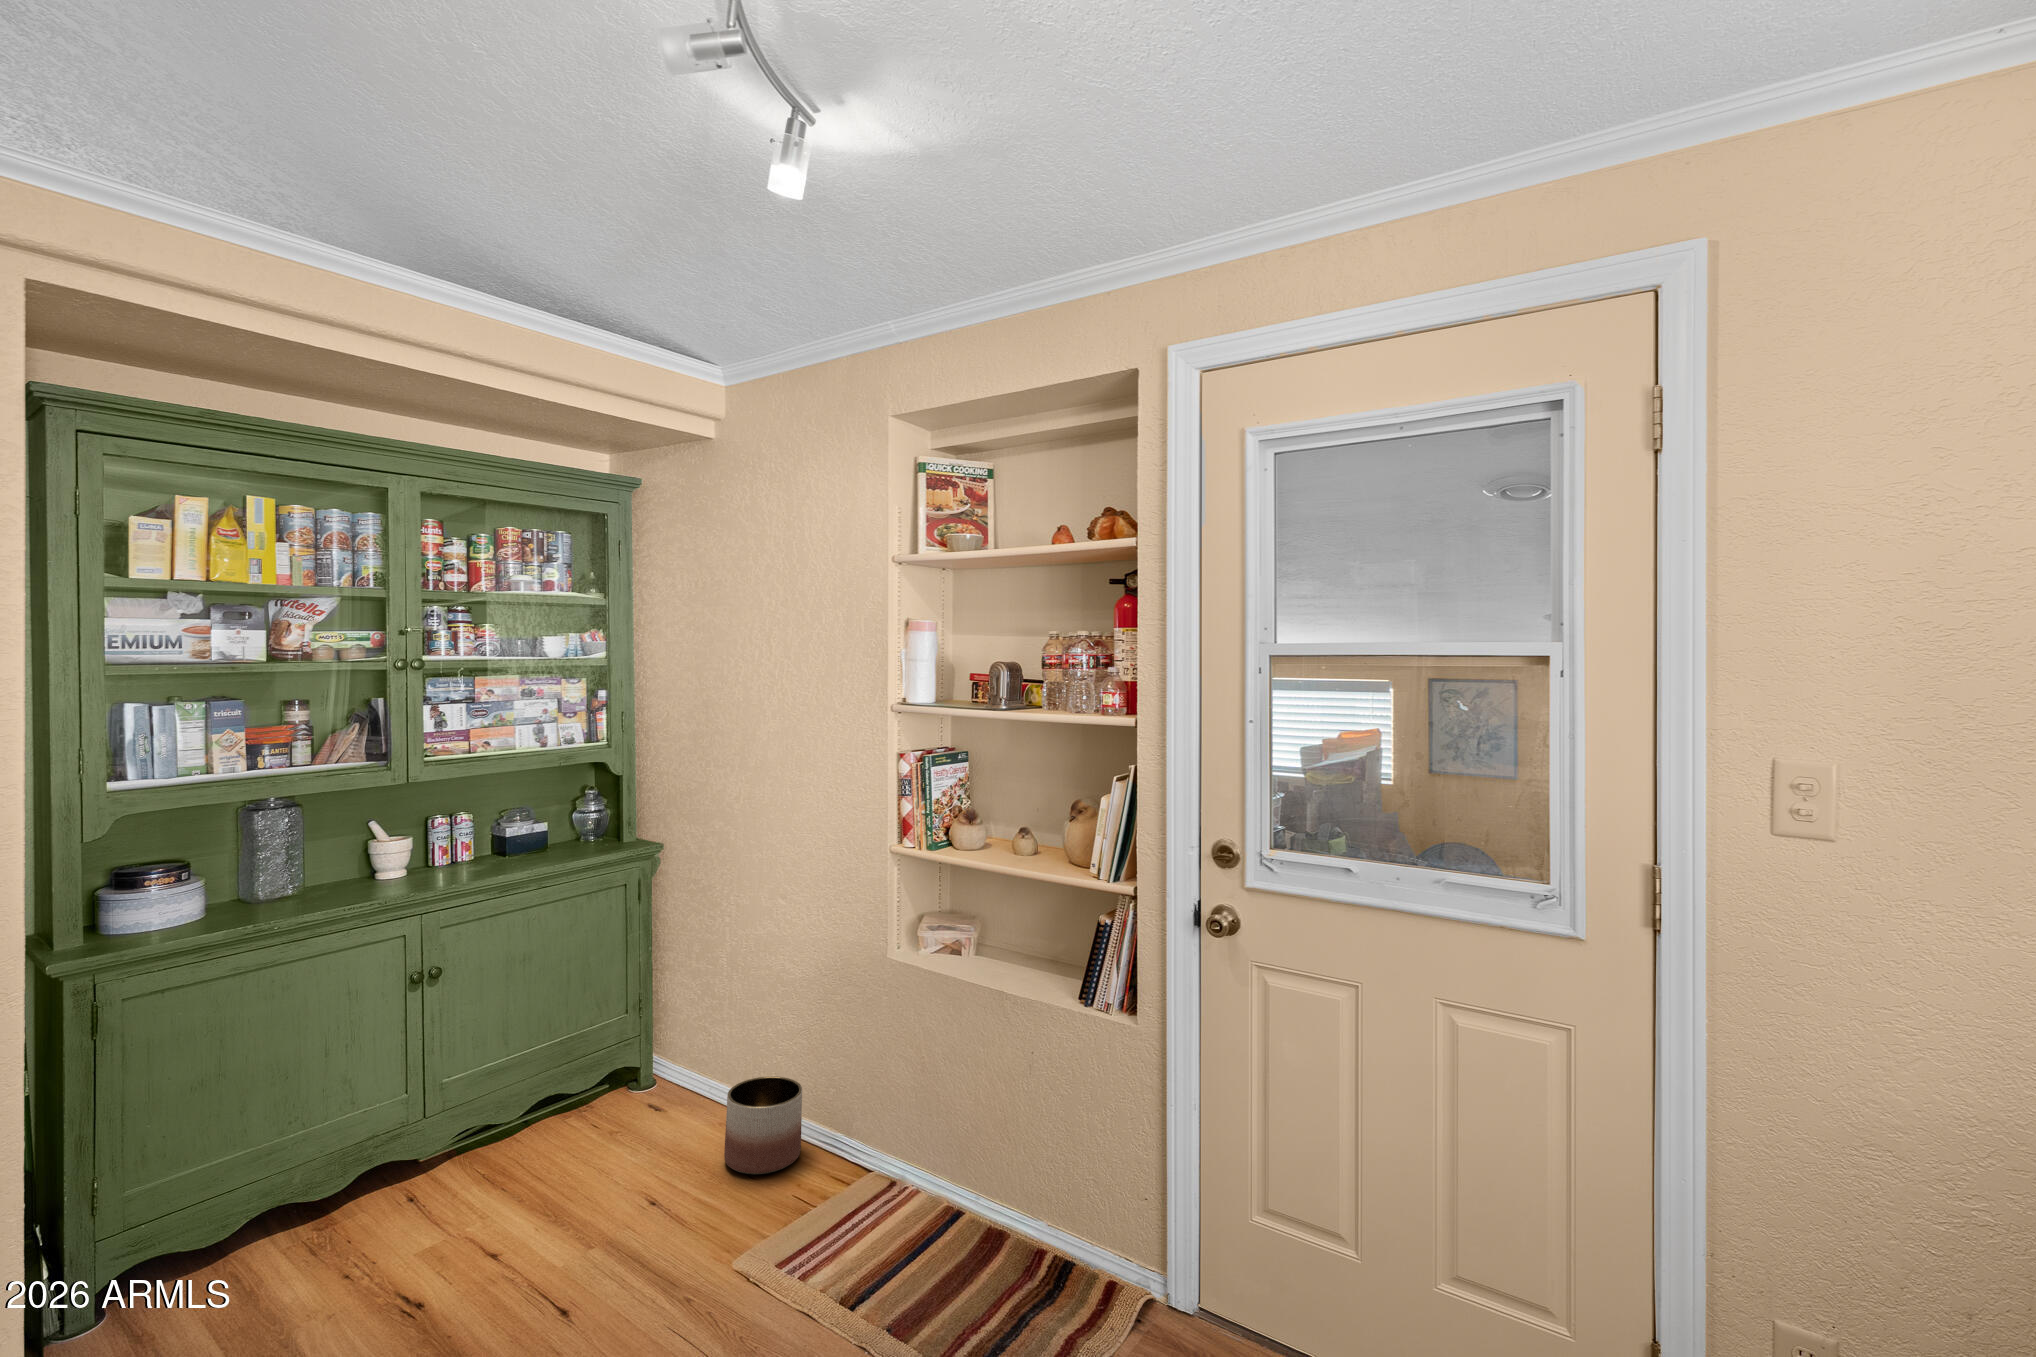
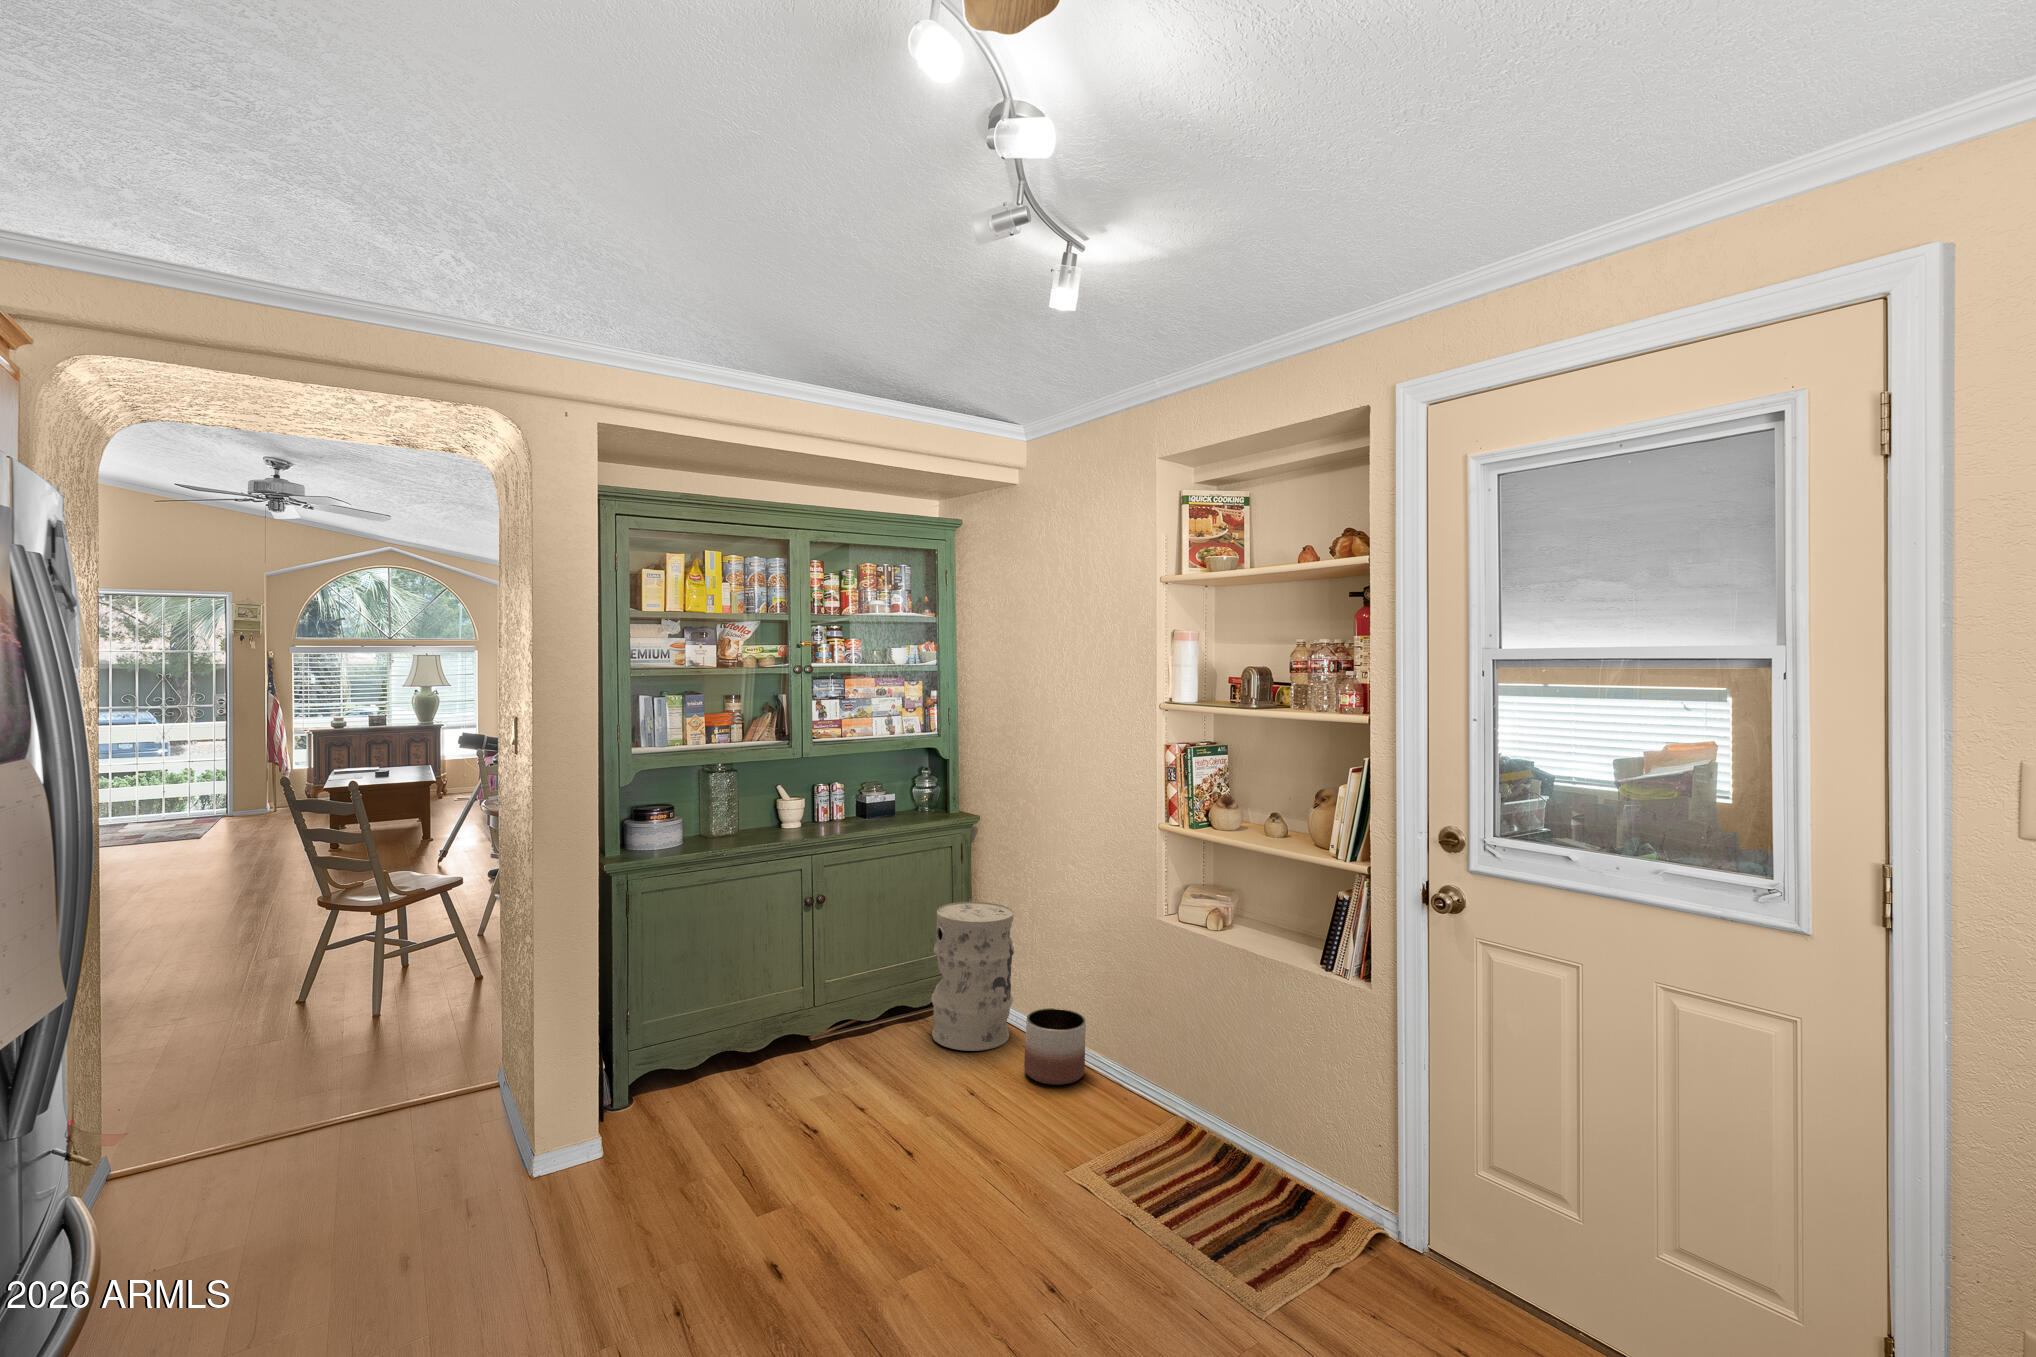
trash can: none [599,953,710,1145] -> present [931,902,1014,1051]

